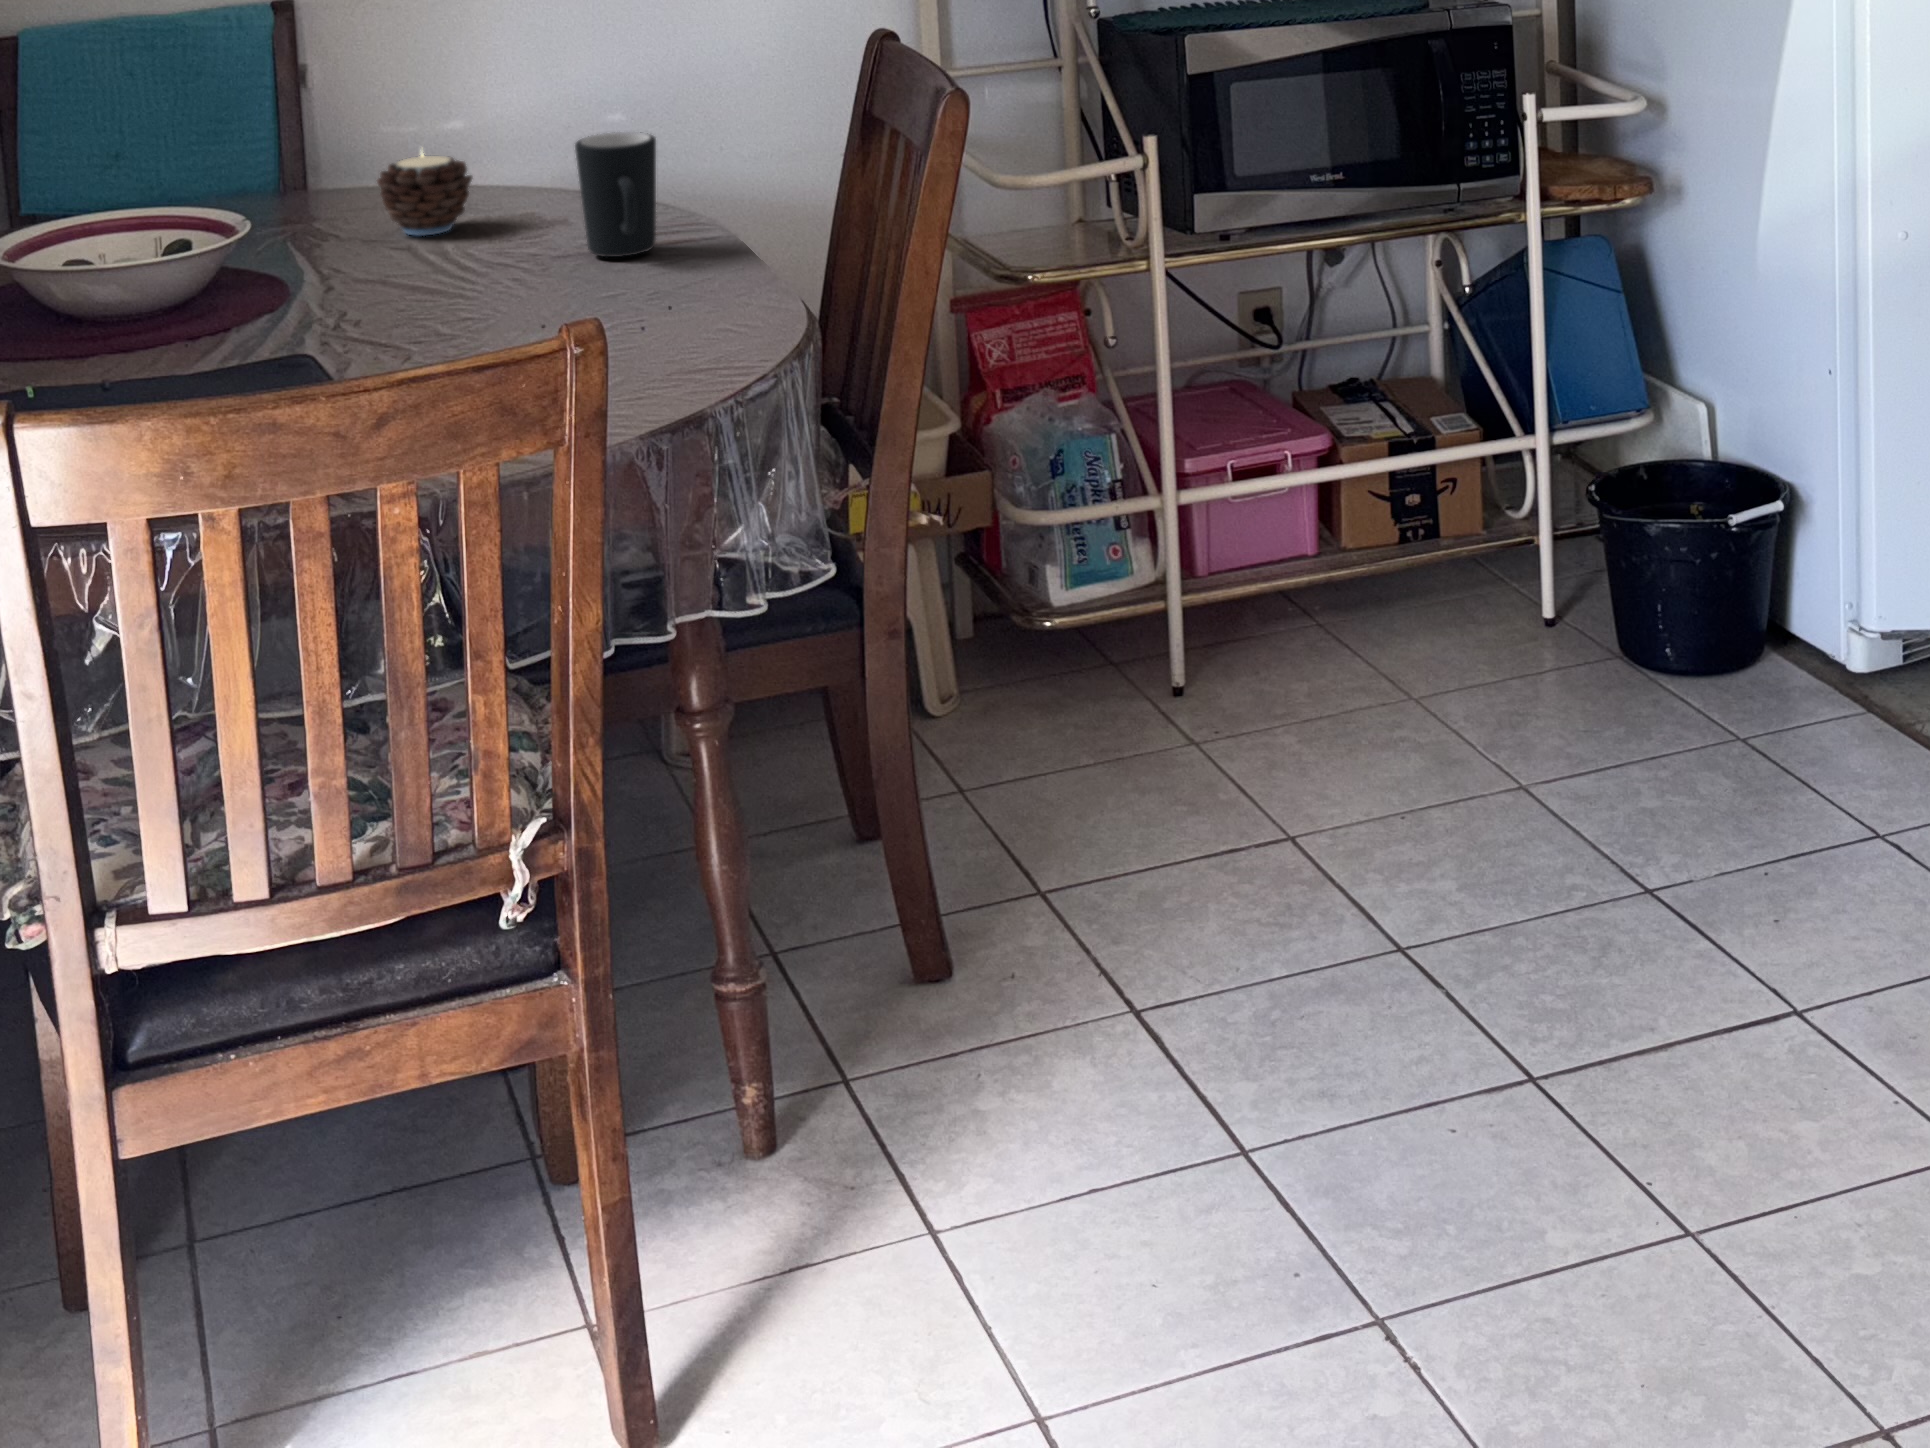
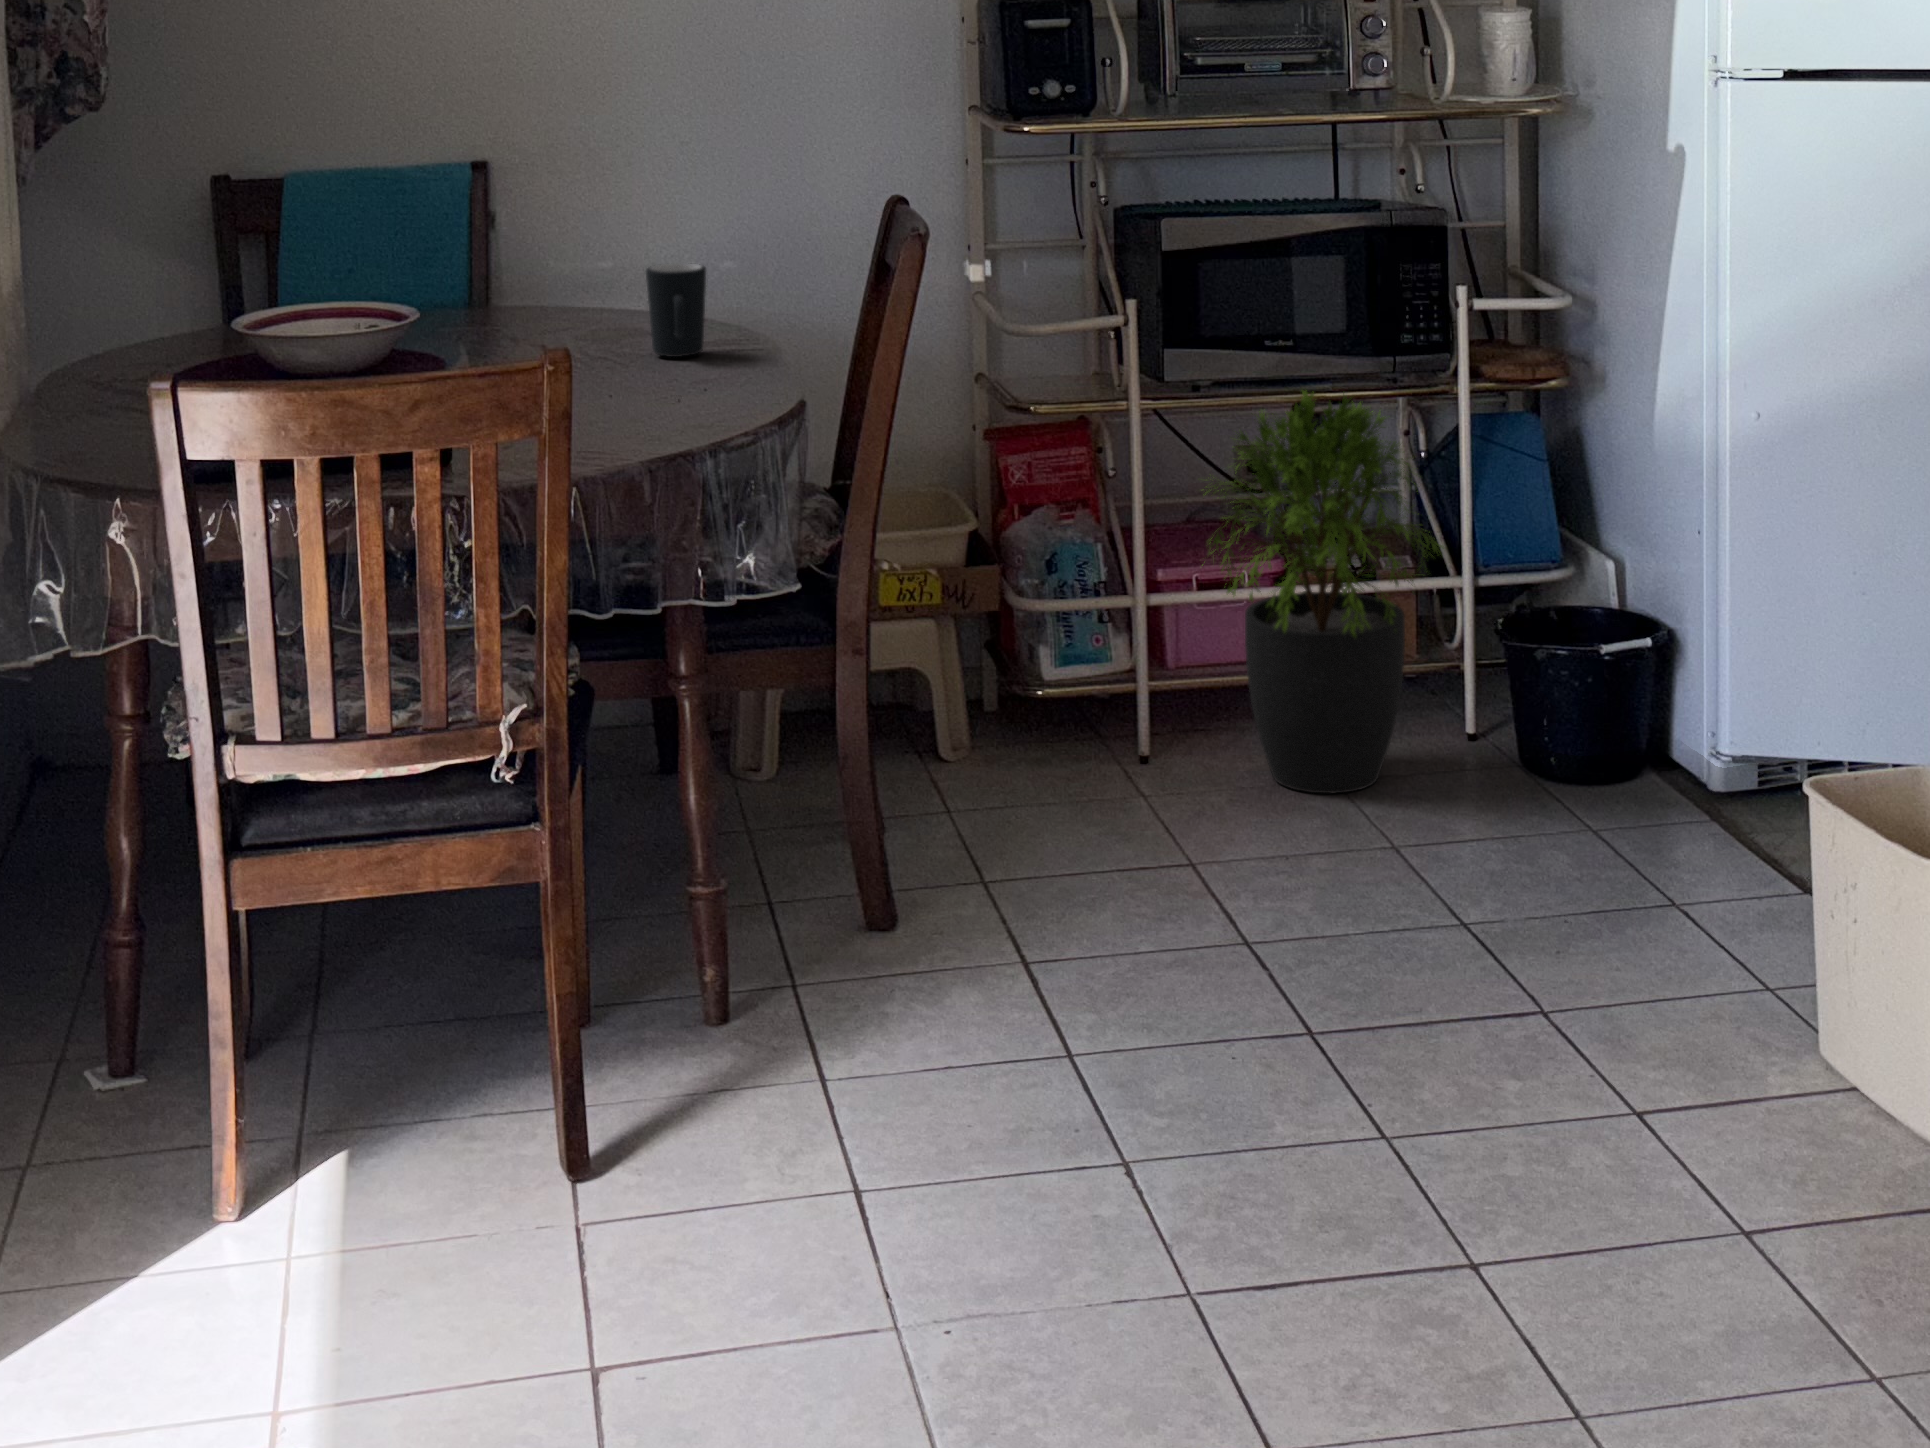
candle: present [377,153,472,235] -> none [513,270,583,338]
potted plant: none [1241,229,1555,712] -> present [1205,391,1444,793]

